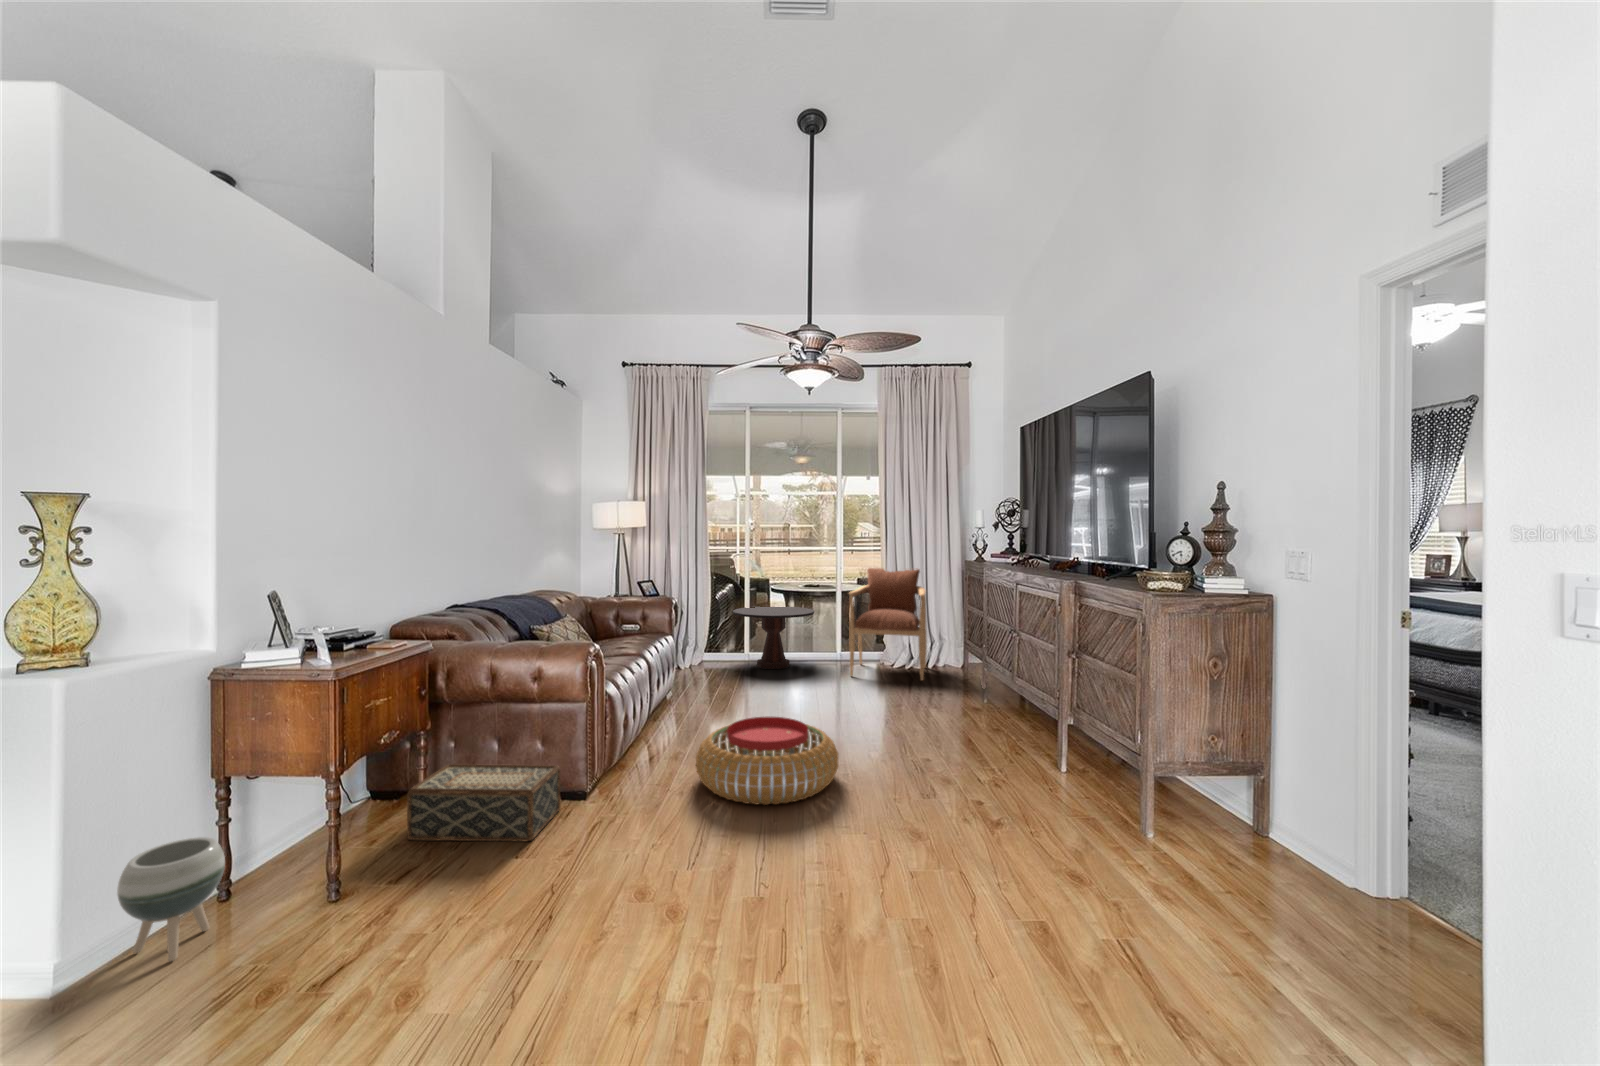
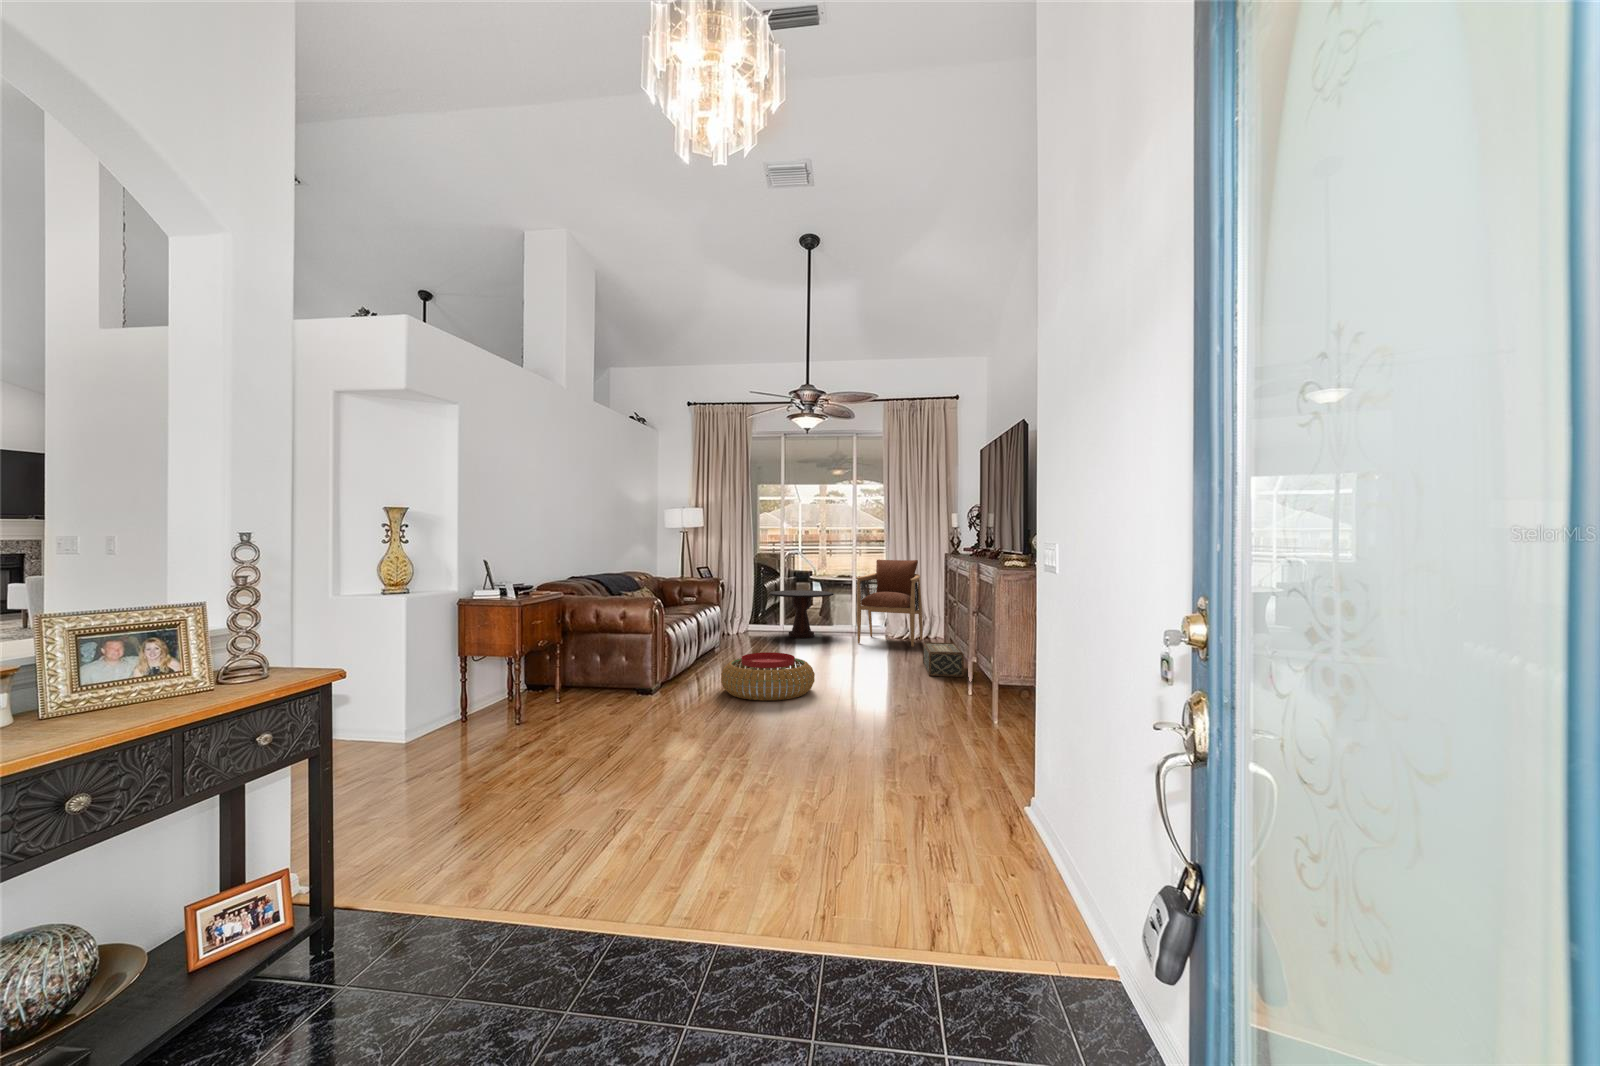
woven basket: present [407,764,560,841] -> present [923,642,964,677]
planter: present [117,837,225,961] -> none [428,682,471,736]

